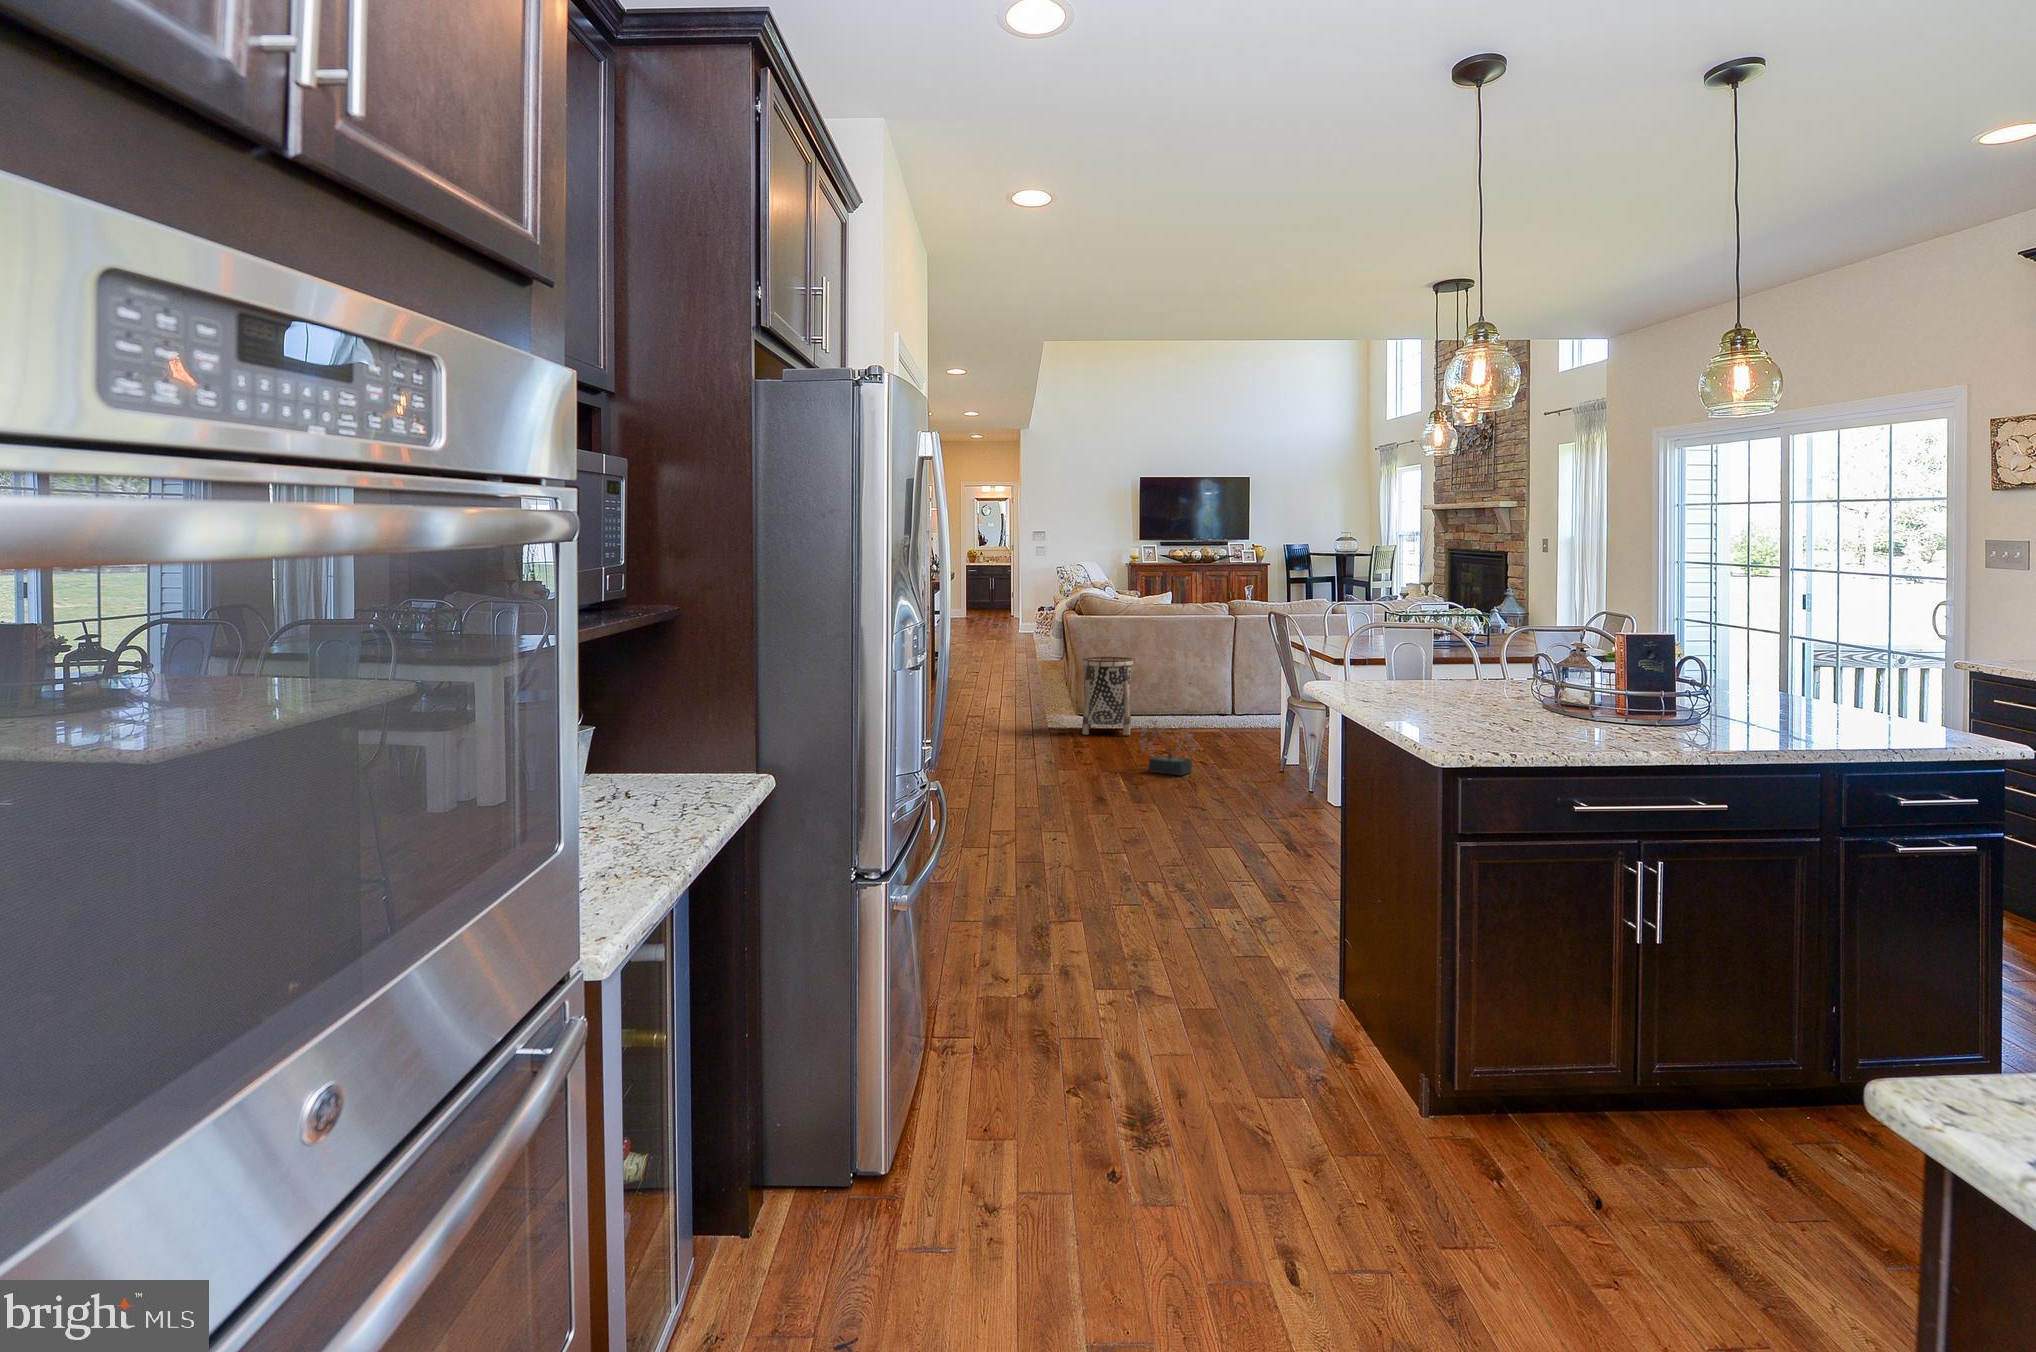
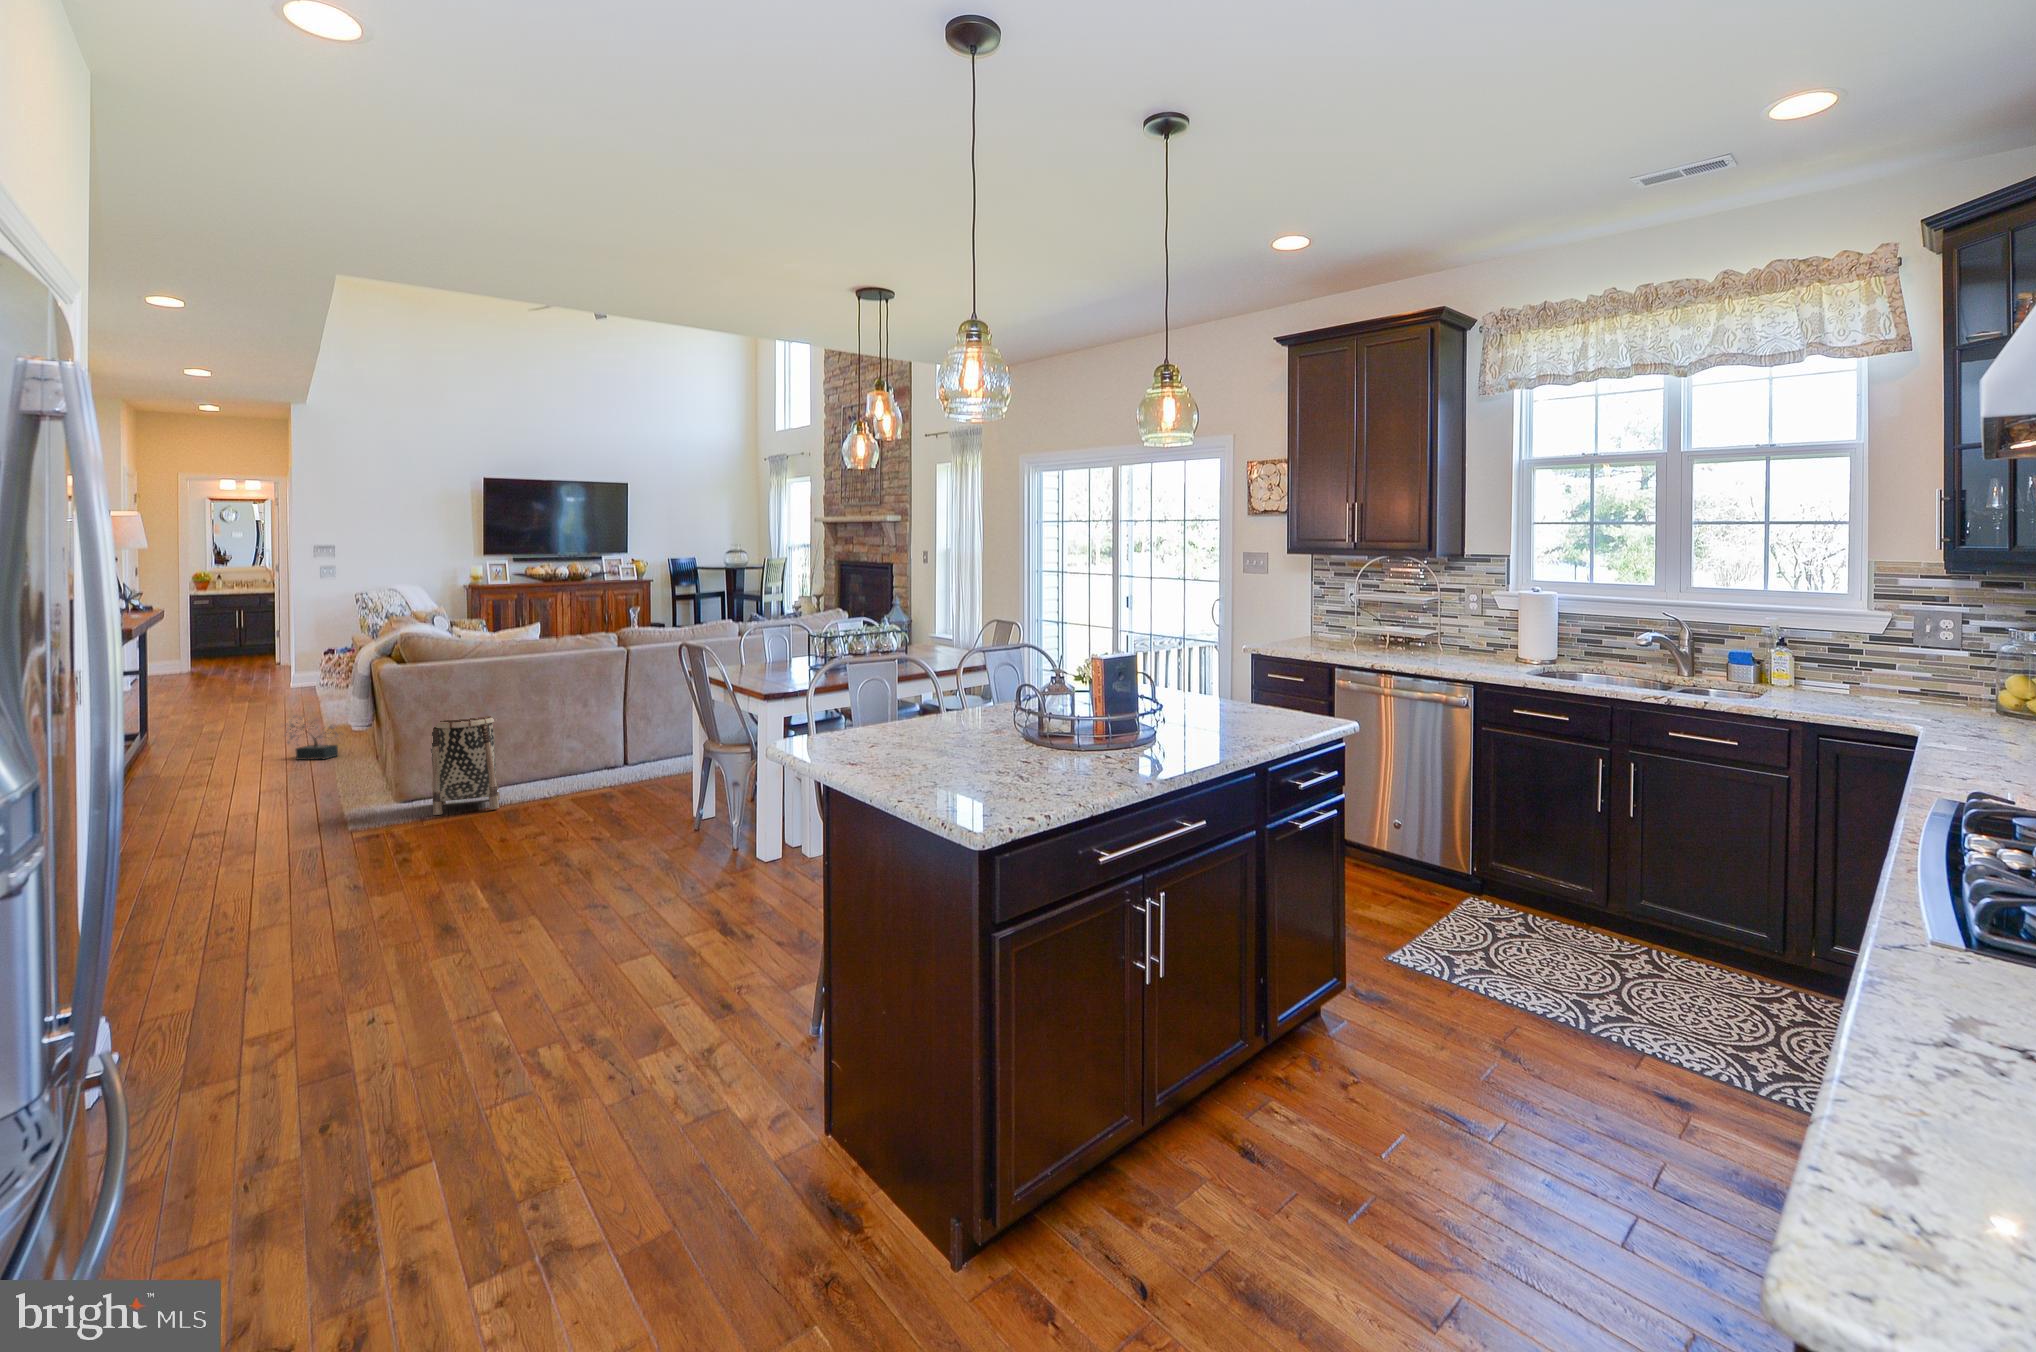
decorative plant: present [1140,720,1195,775] -> present [286,715,343,760]

